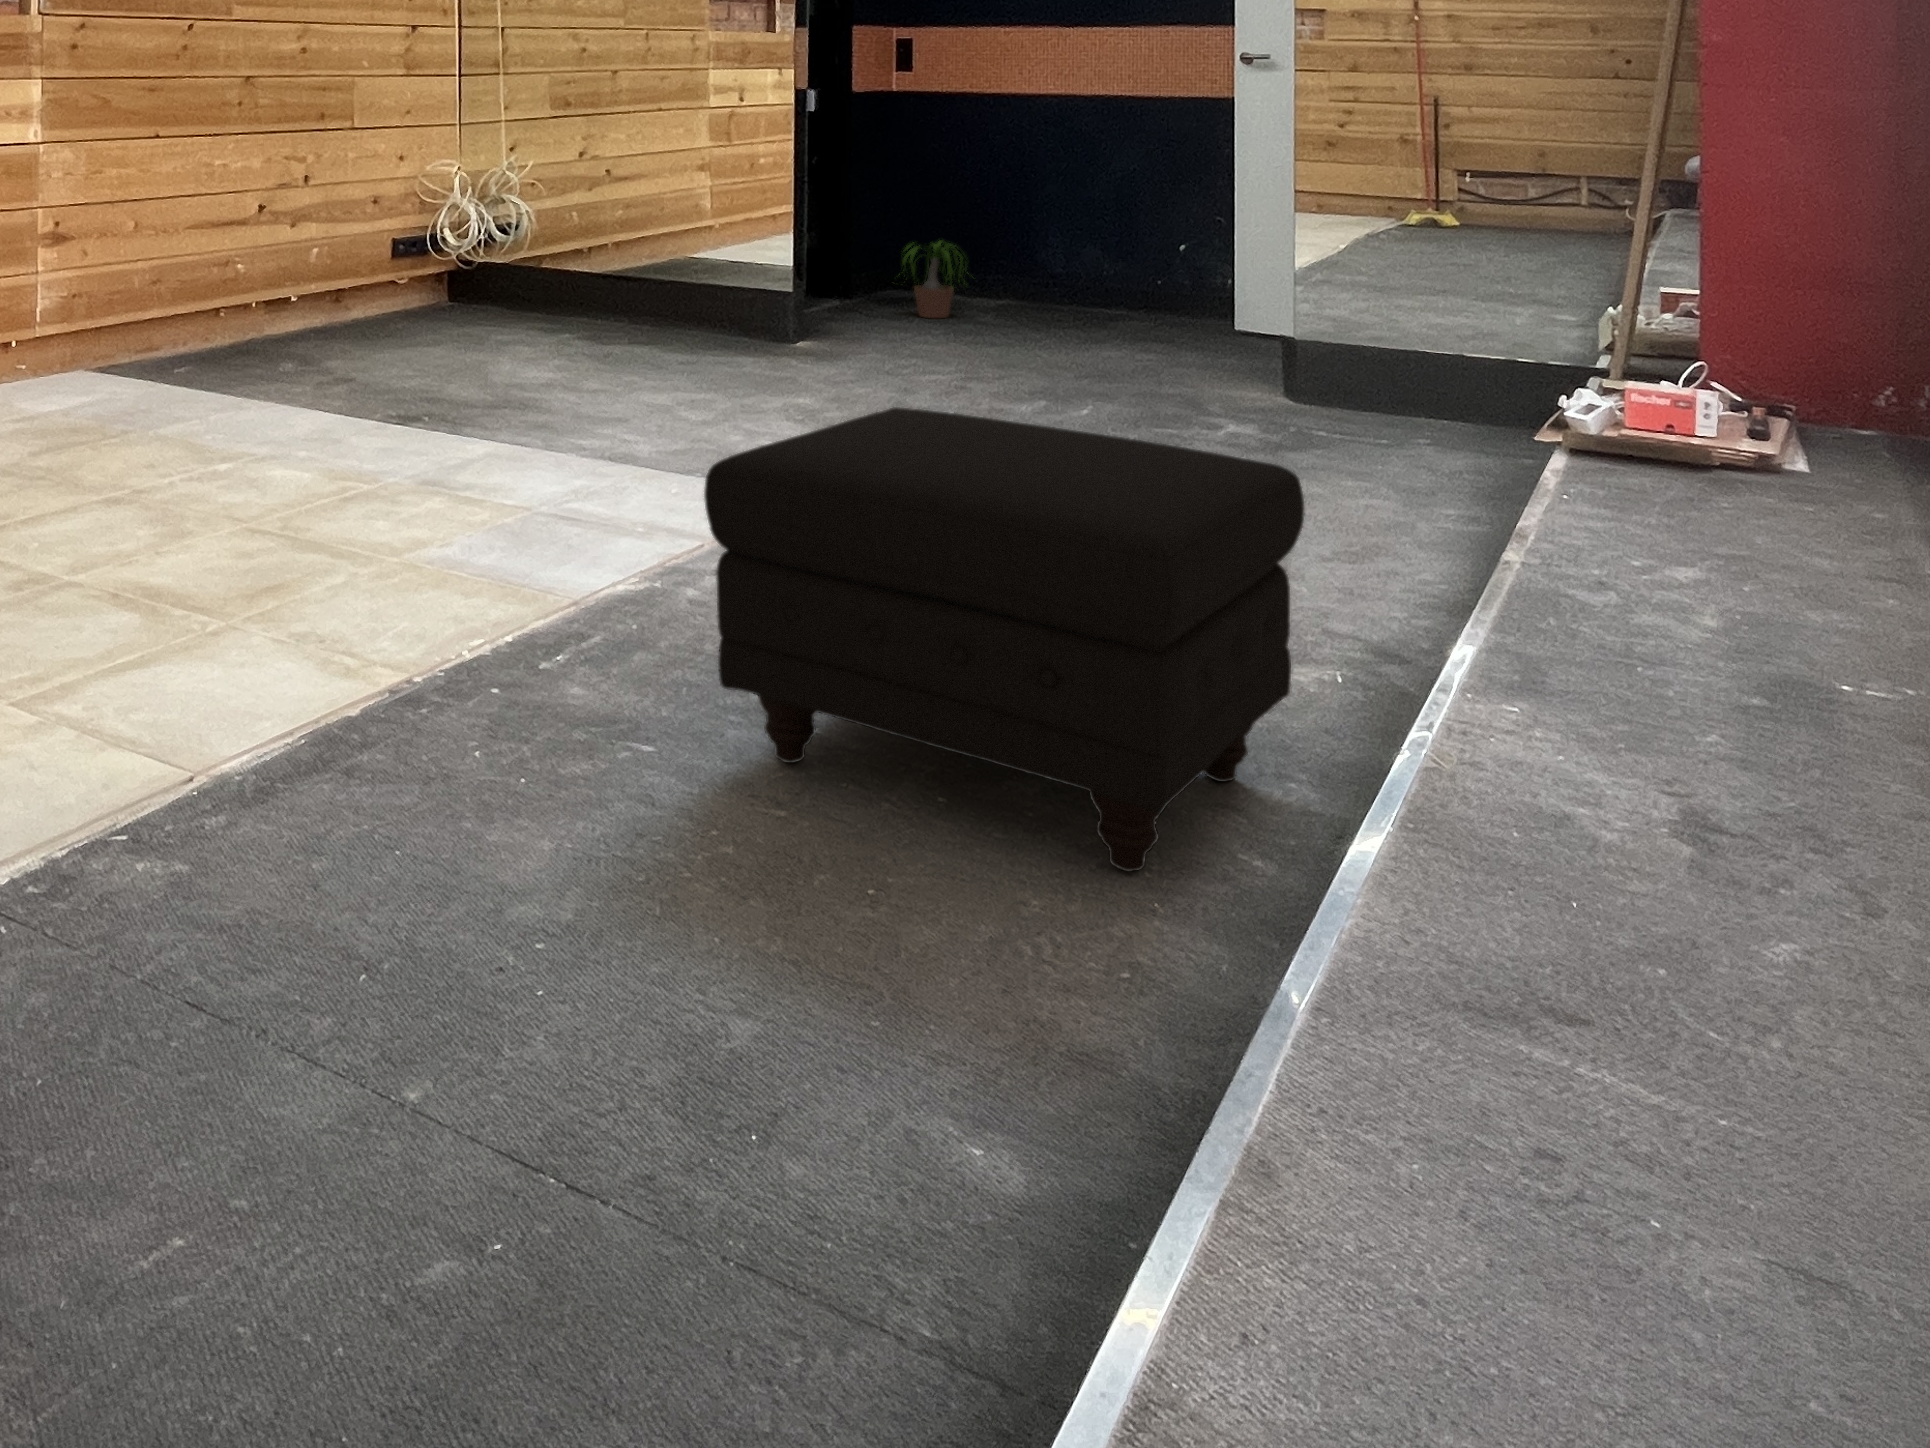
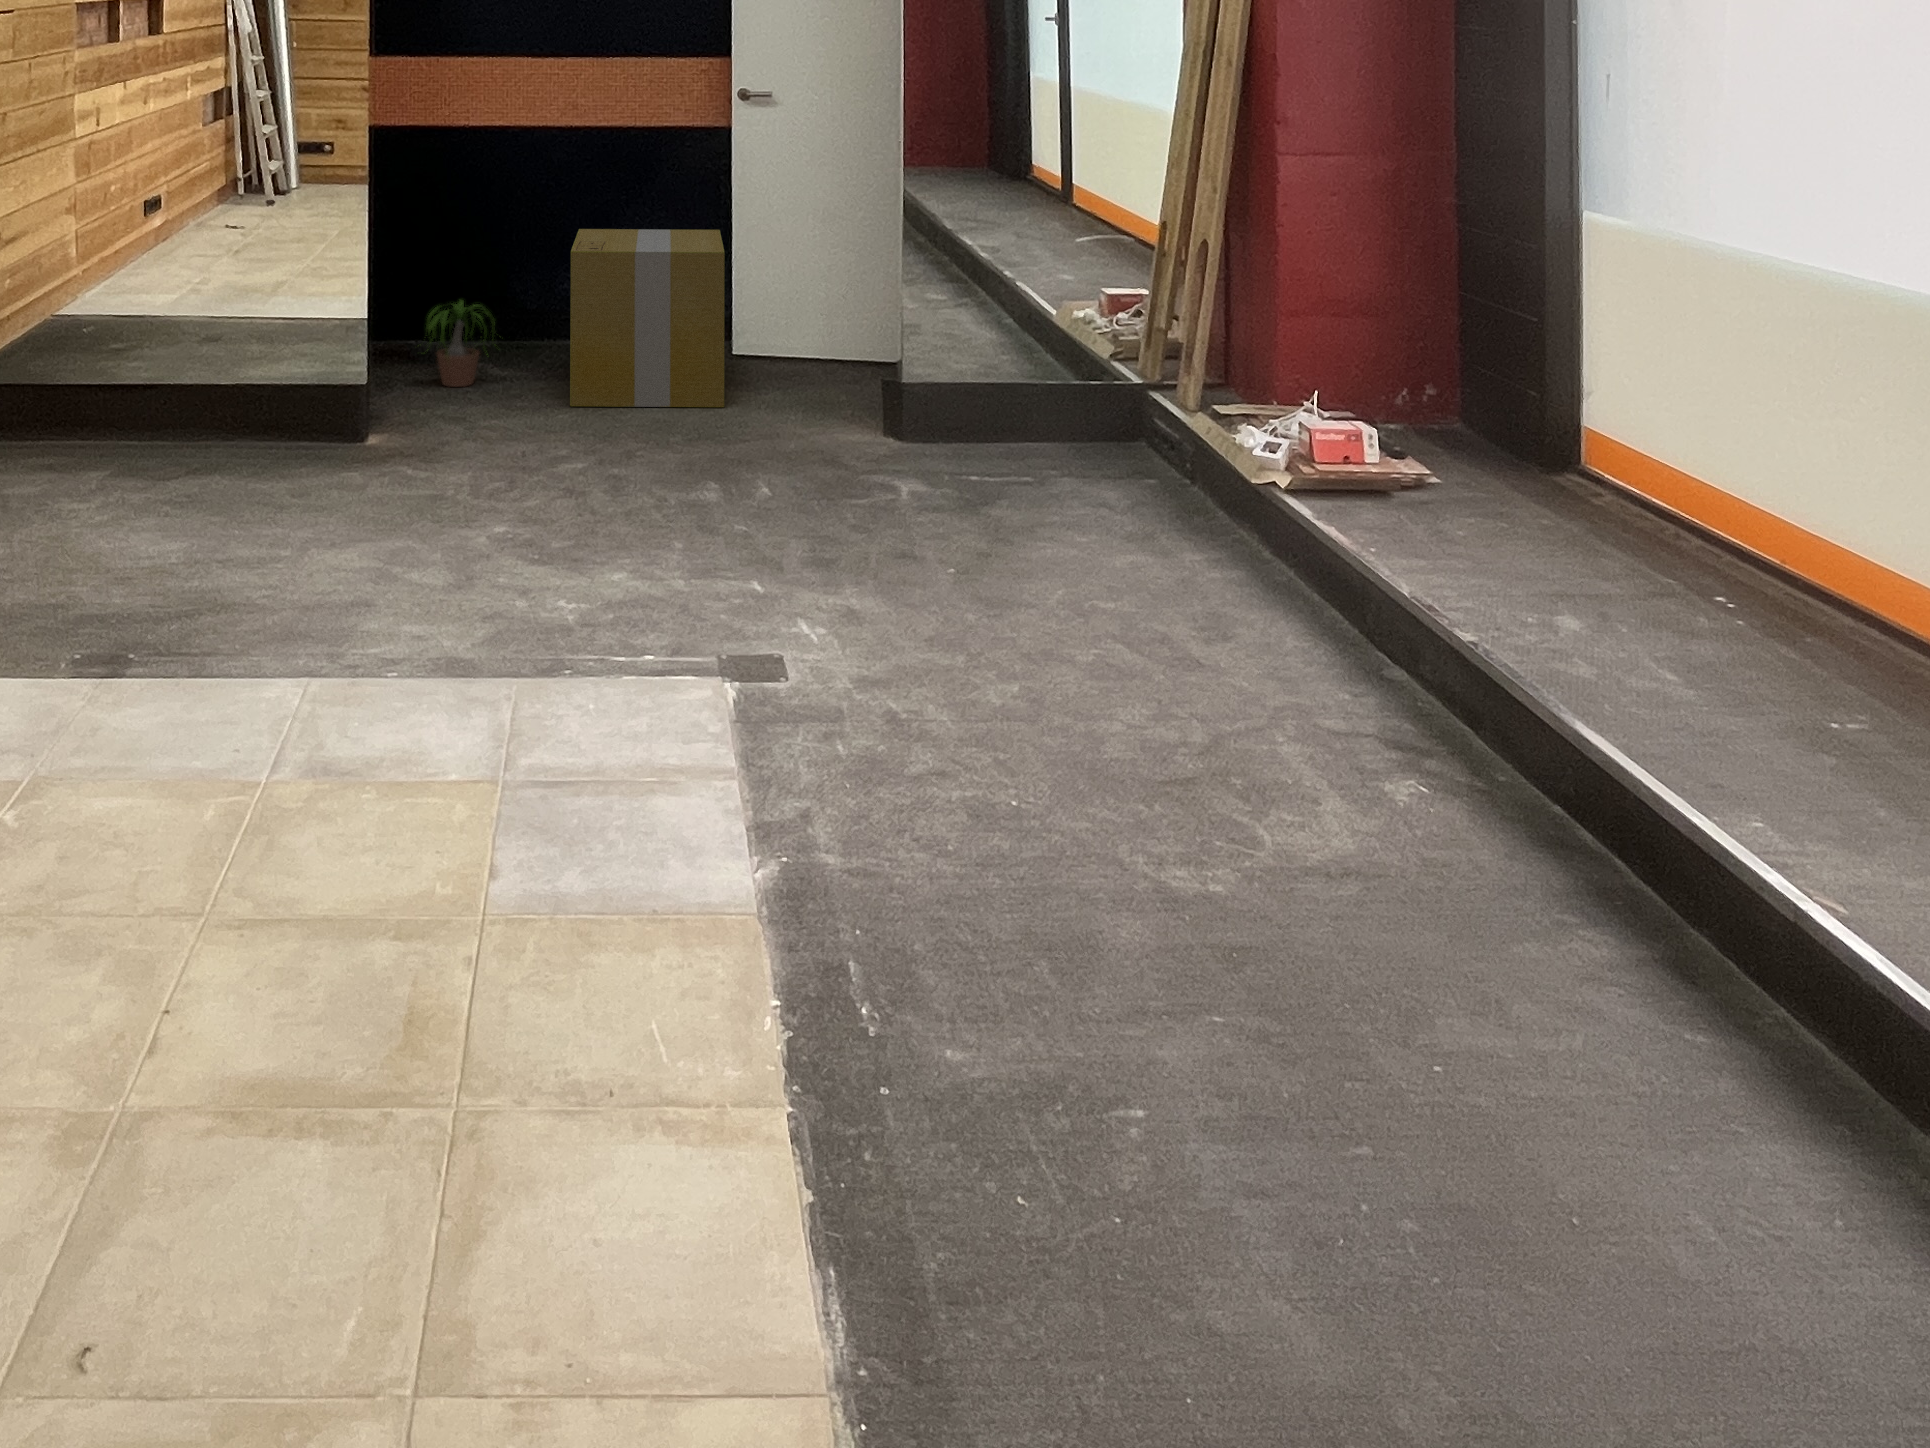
cardboard box: none [1003,182,1195,352] -> present [570,229,725,407]
ottoman: present [704,407,1305,871] -> none [1168,658,1800,1124]

